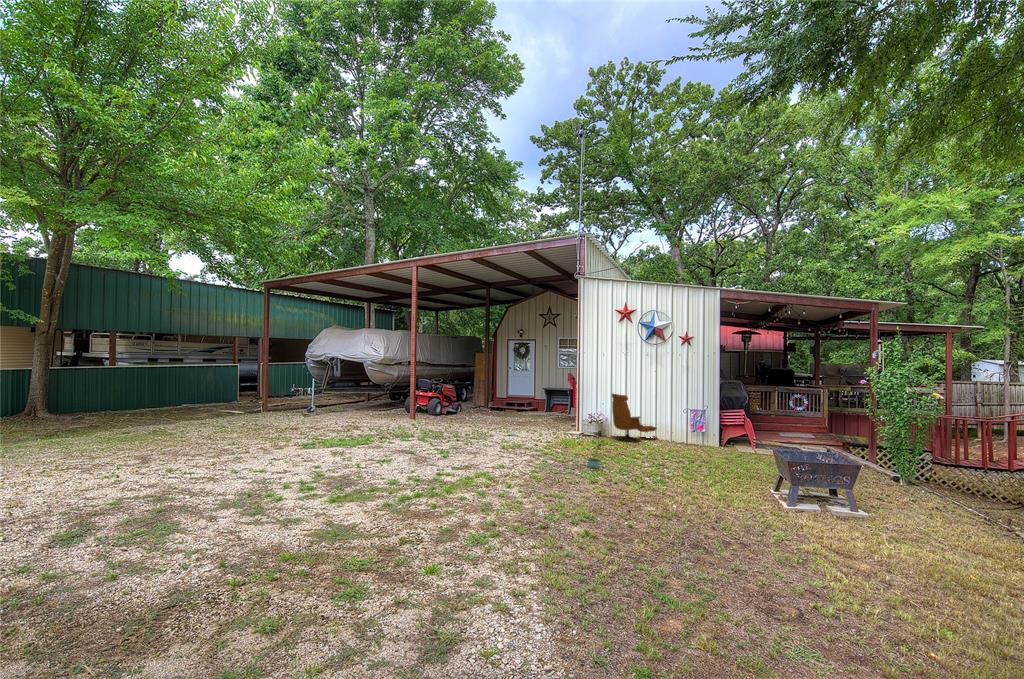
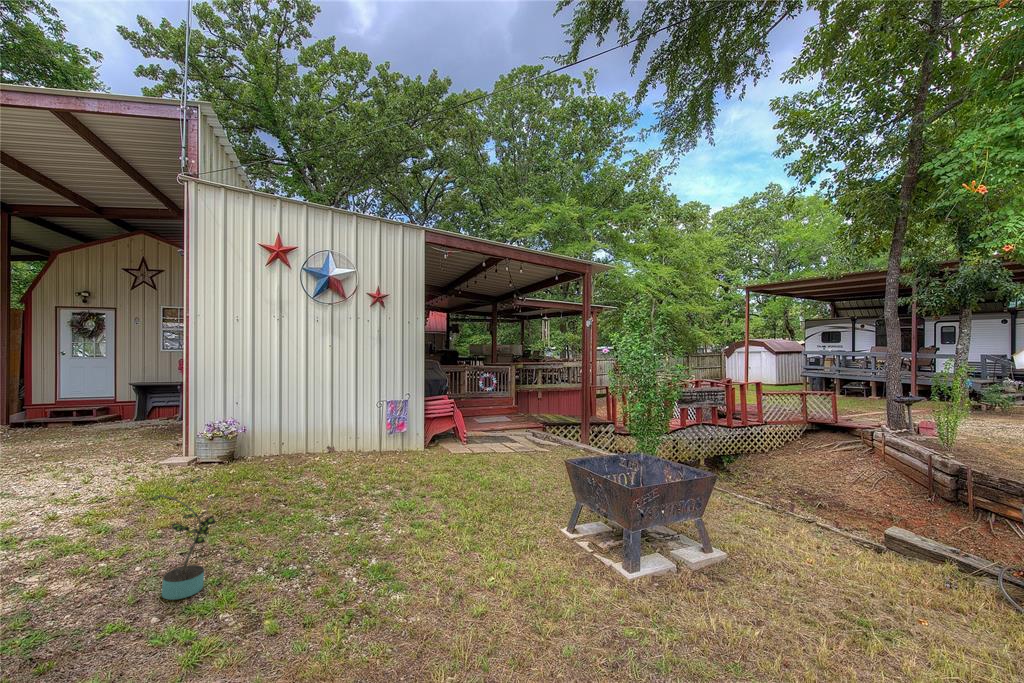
lounge chair: present [612,393,657,442] -> none [251,385,336,473]

